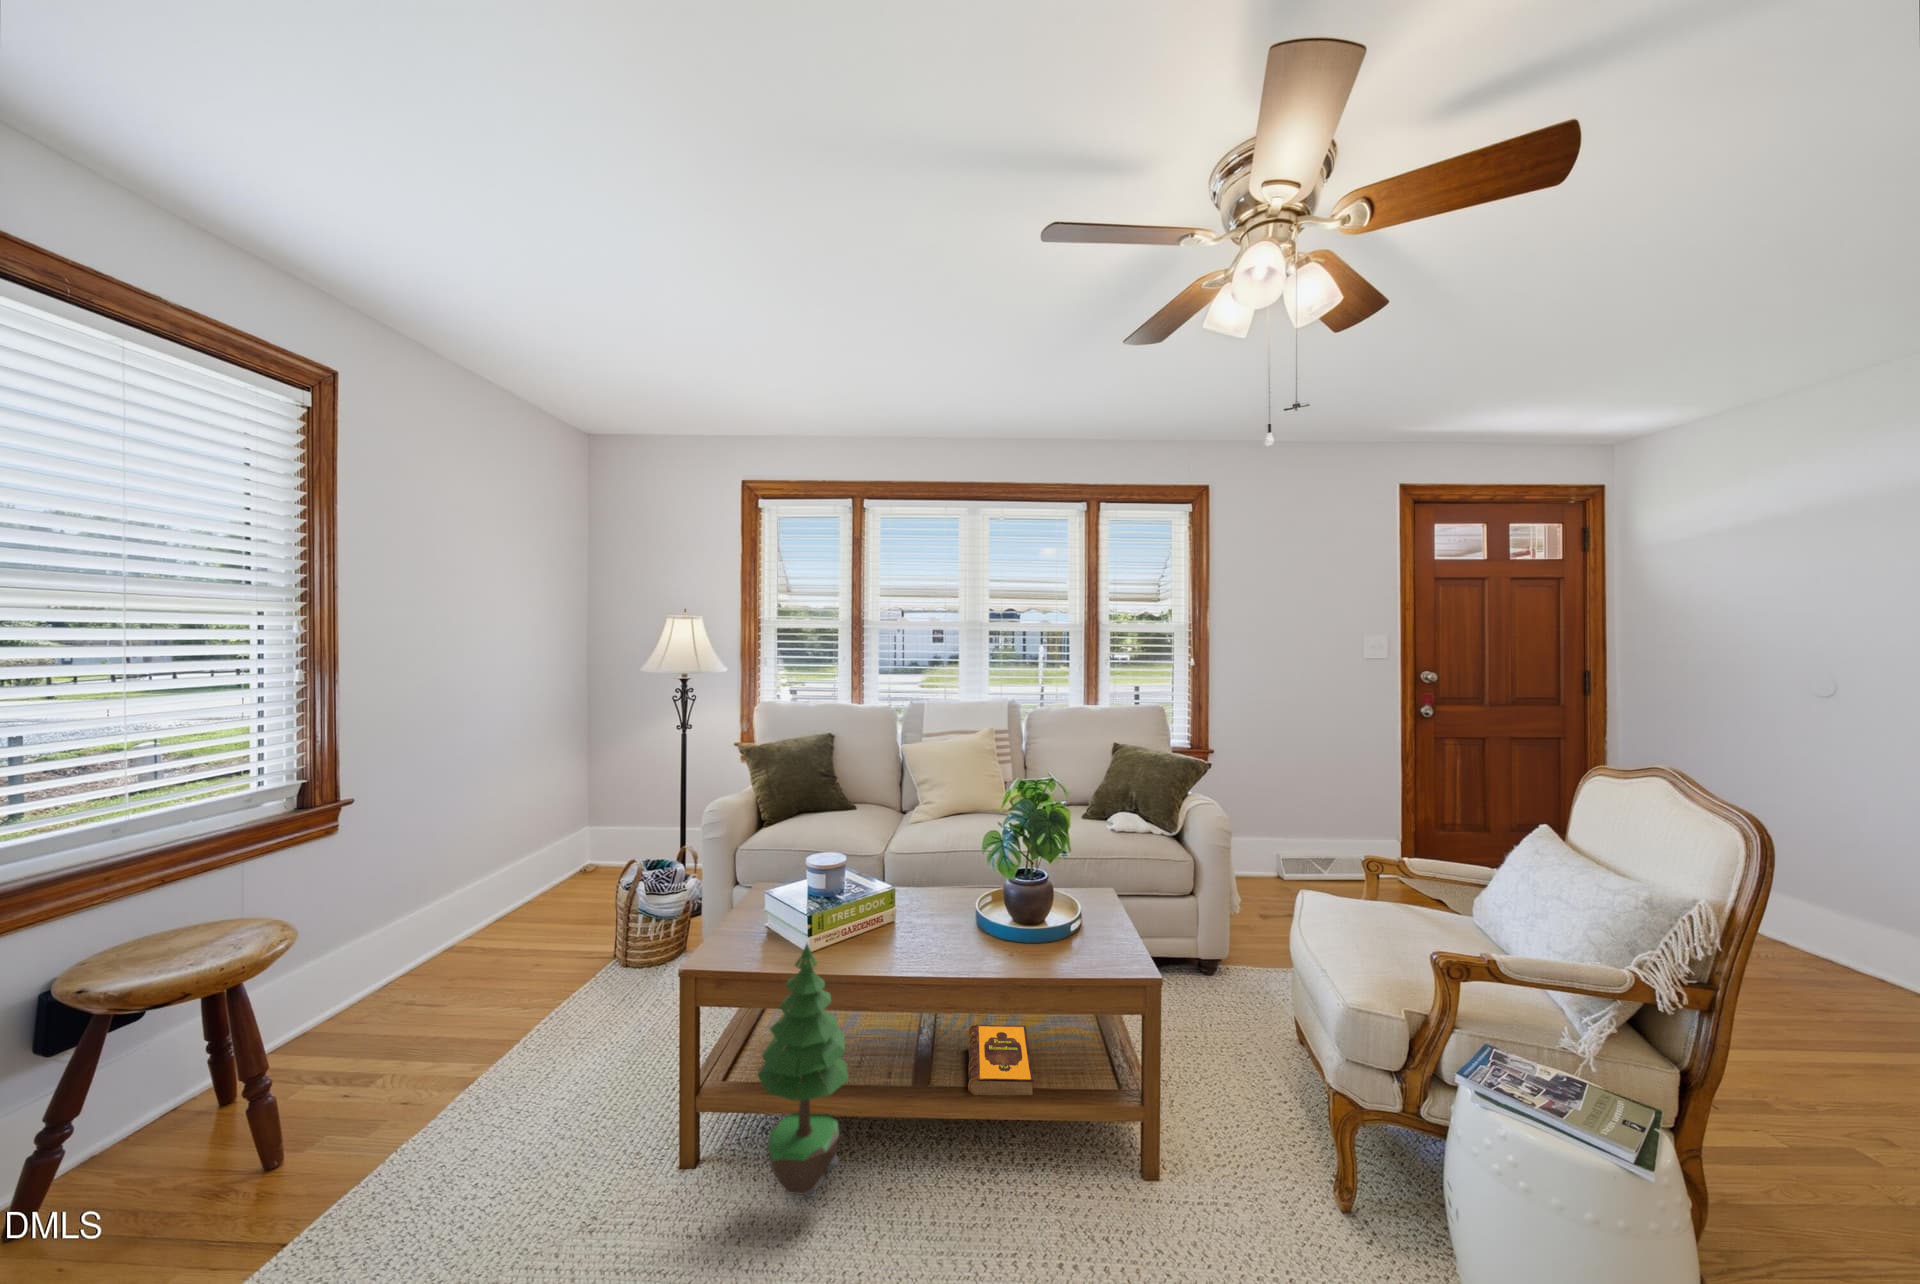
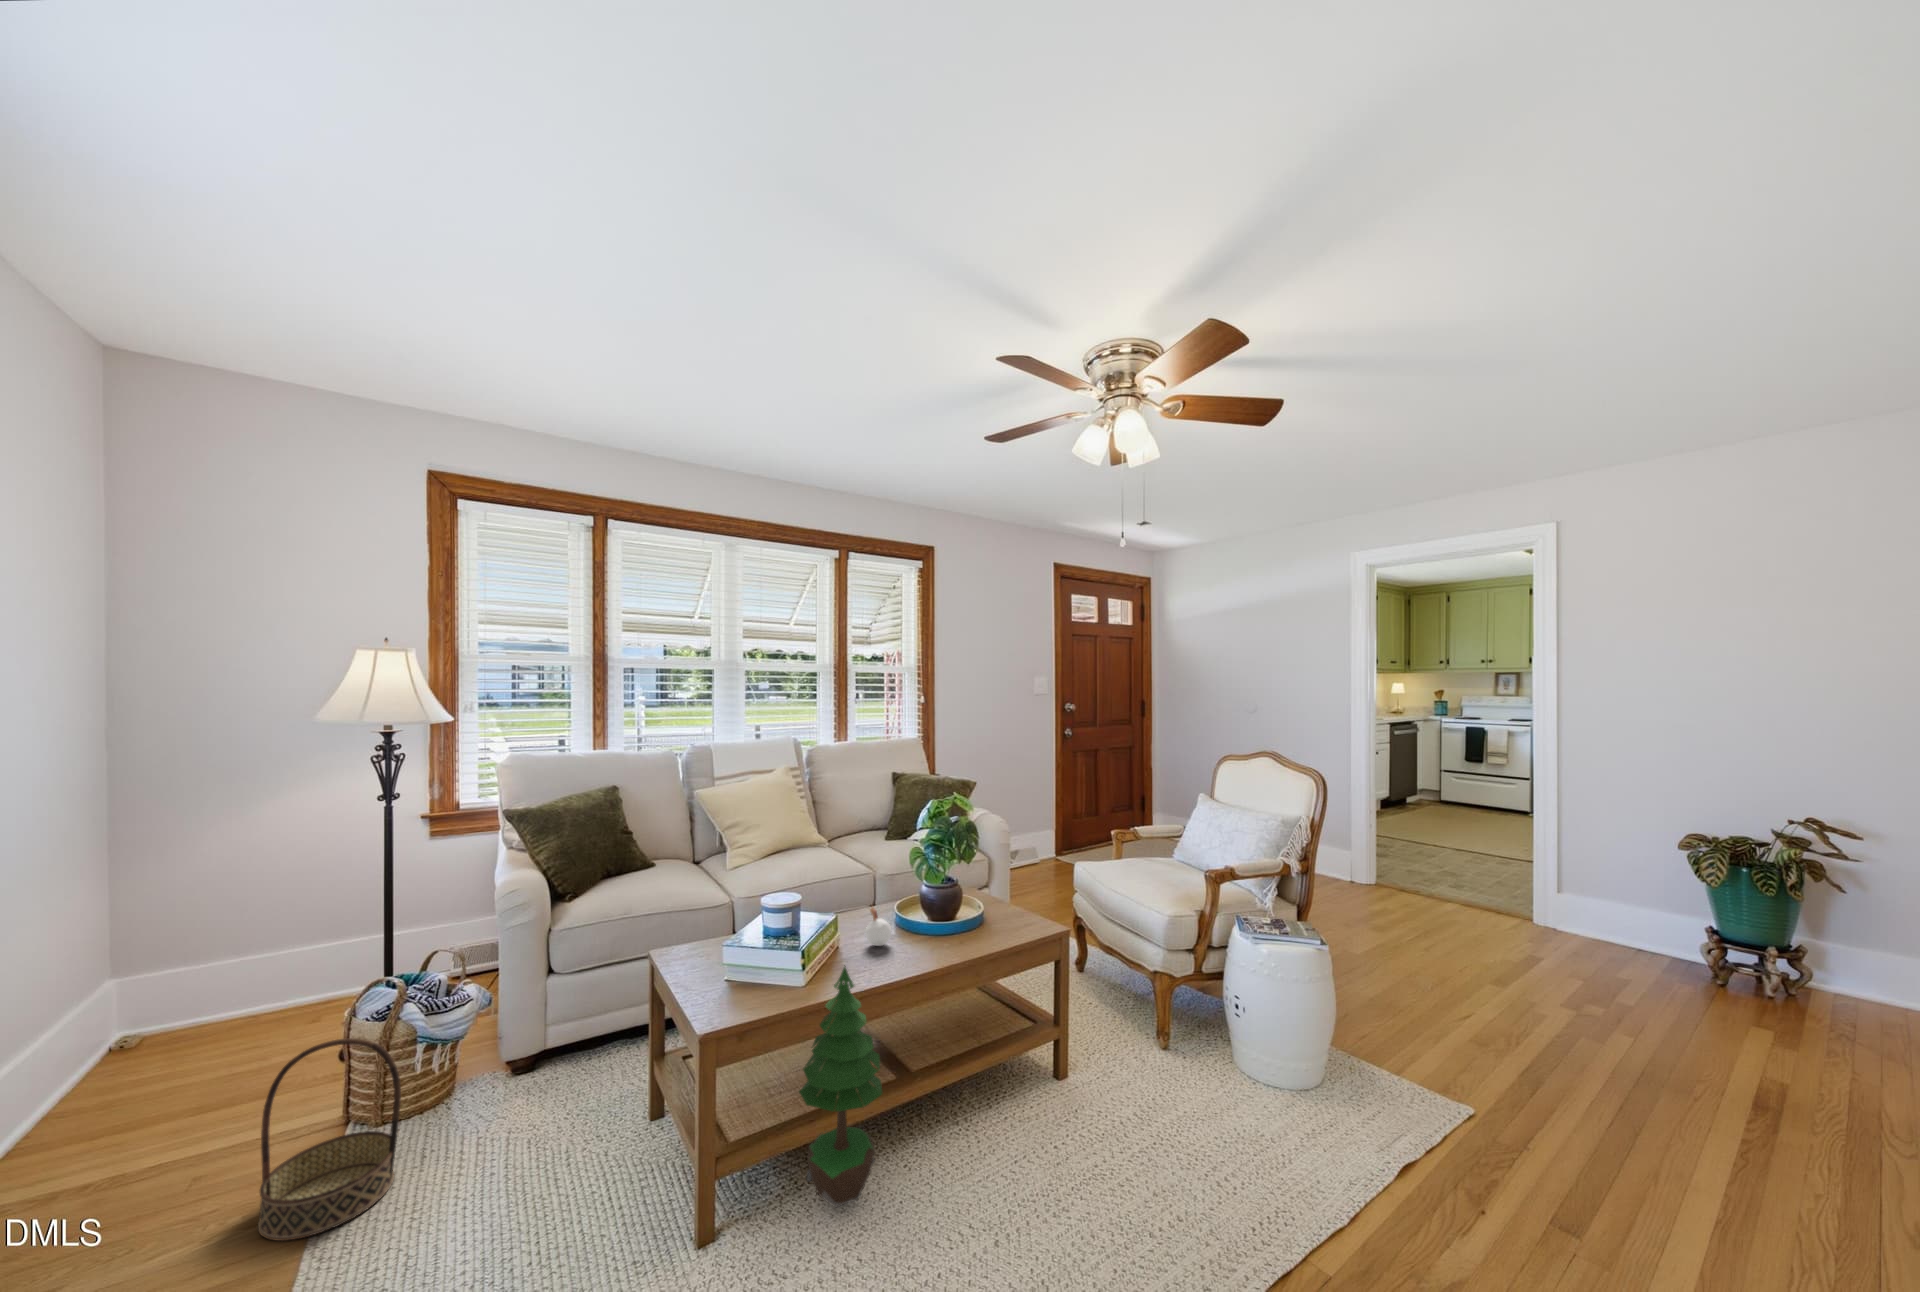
candle: none [918,878,946,934] -> present [866,907,891,946]
basket: none [517,895,601,1028] -> present [258,1038,401,1241]
hardback book: present [968,1024,1034,1096] -> none [905,1006,989,1066]

